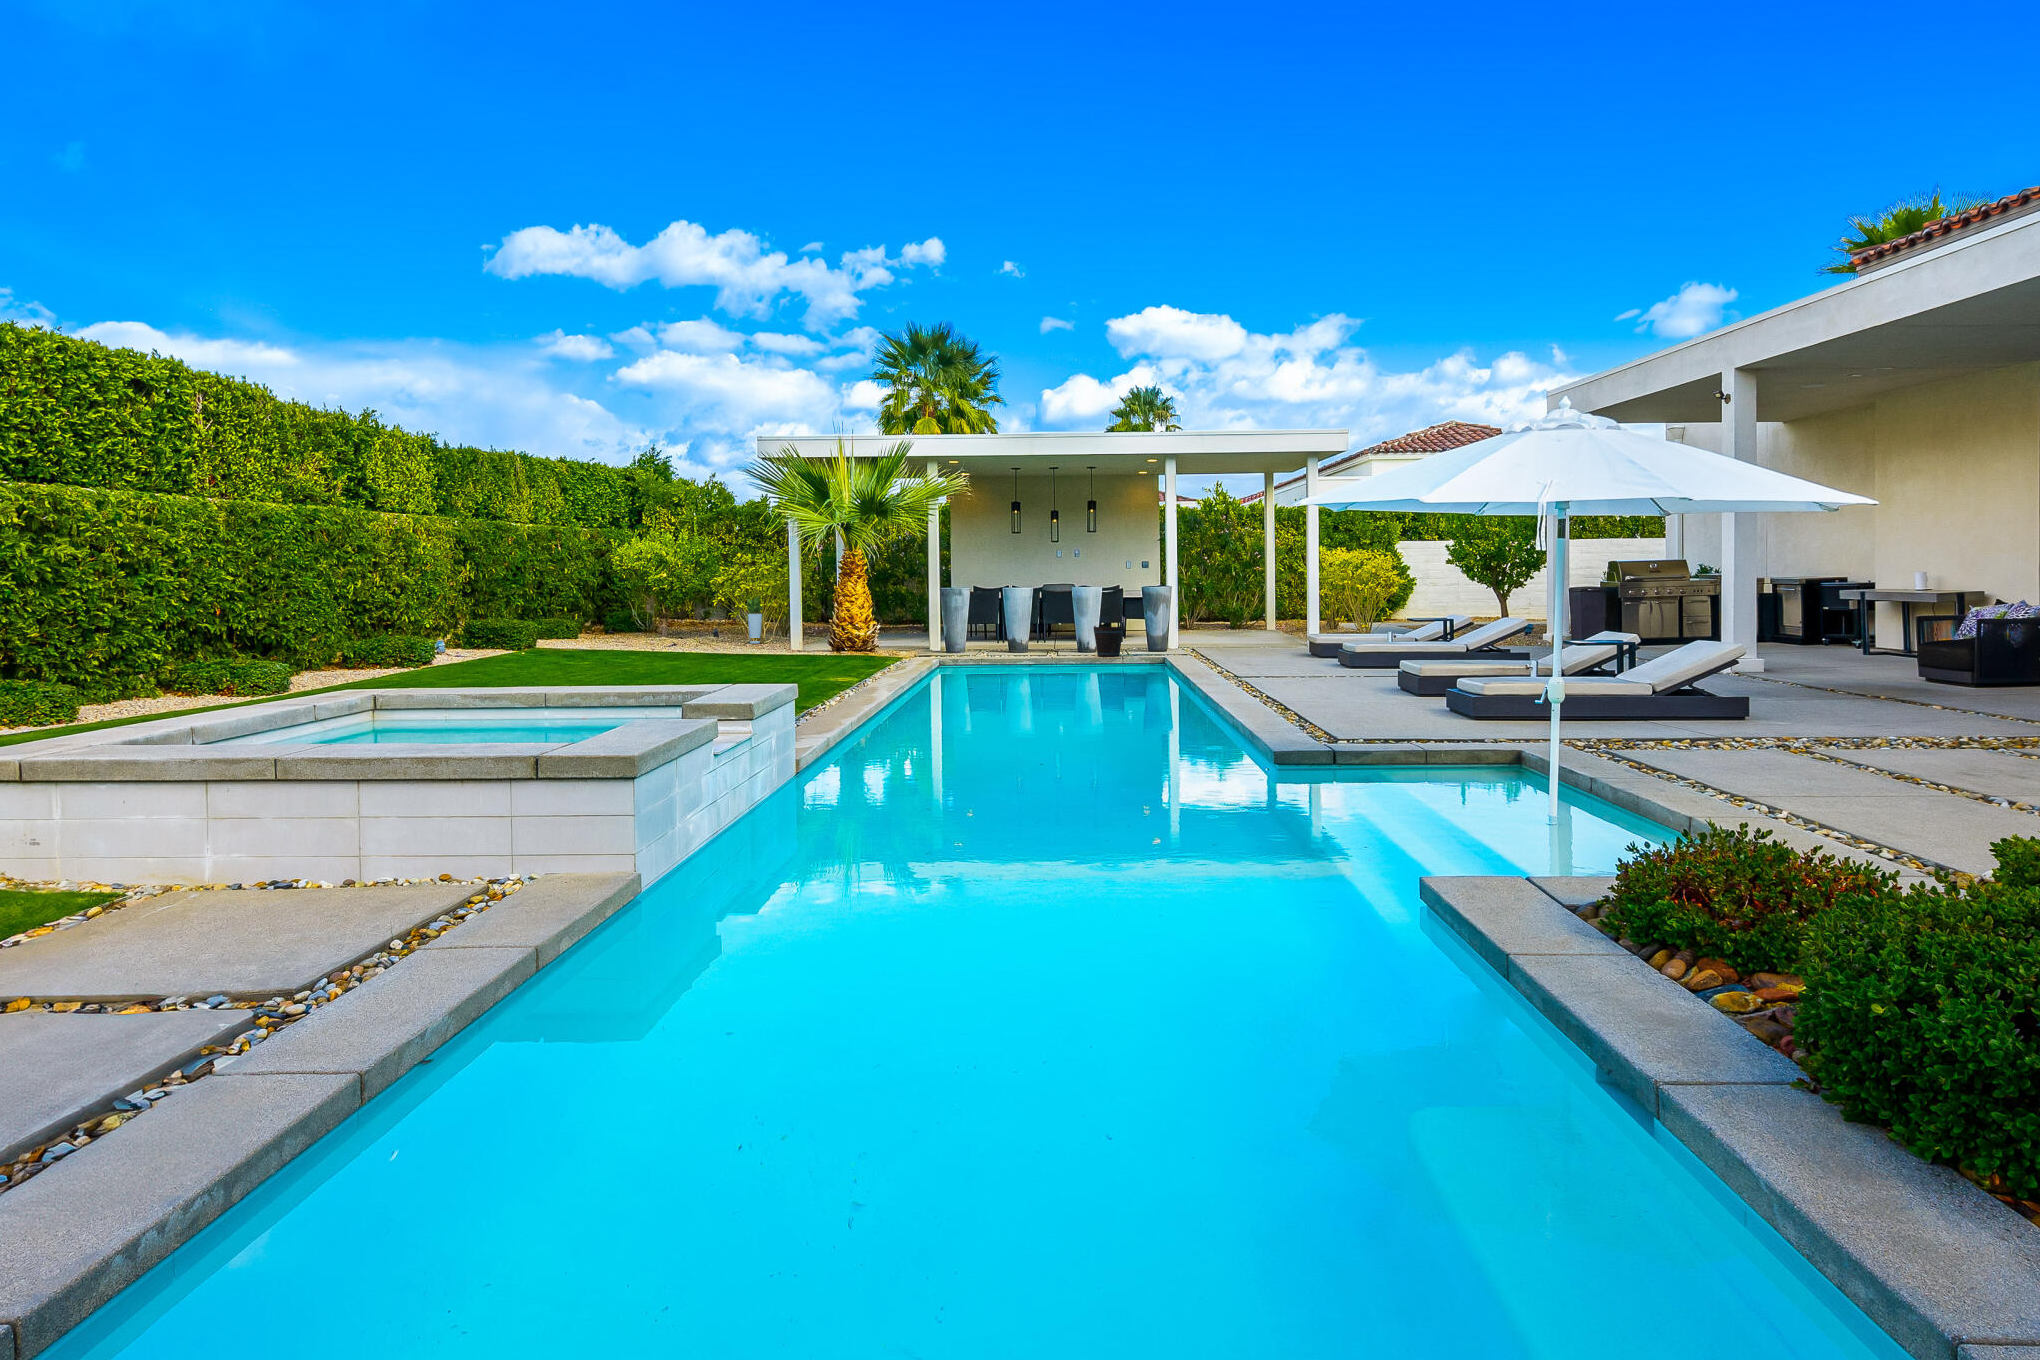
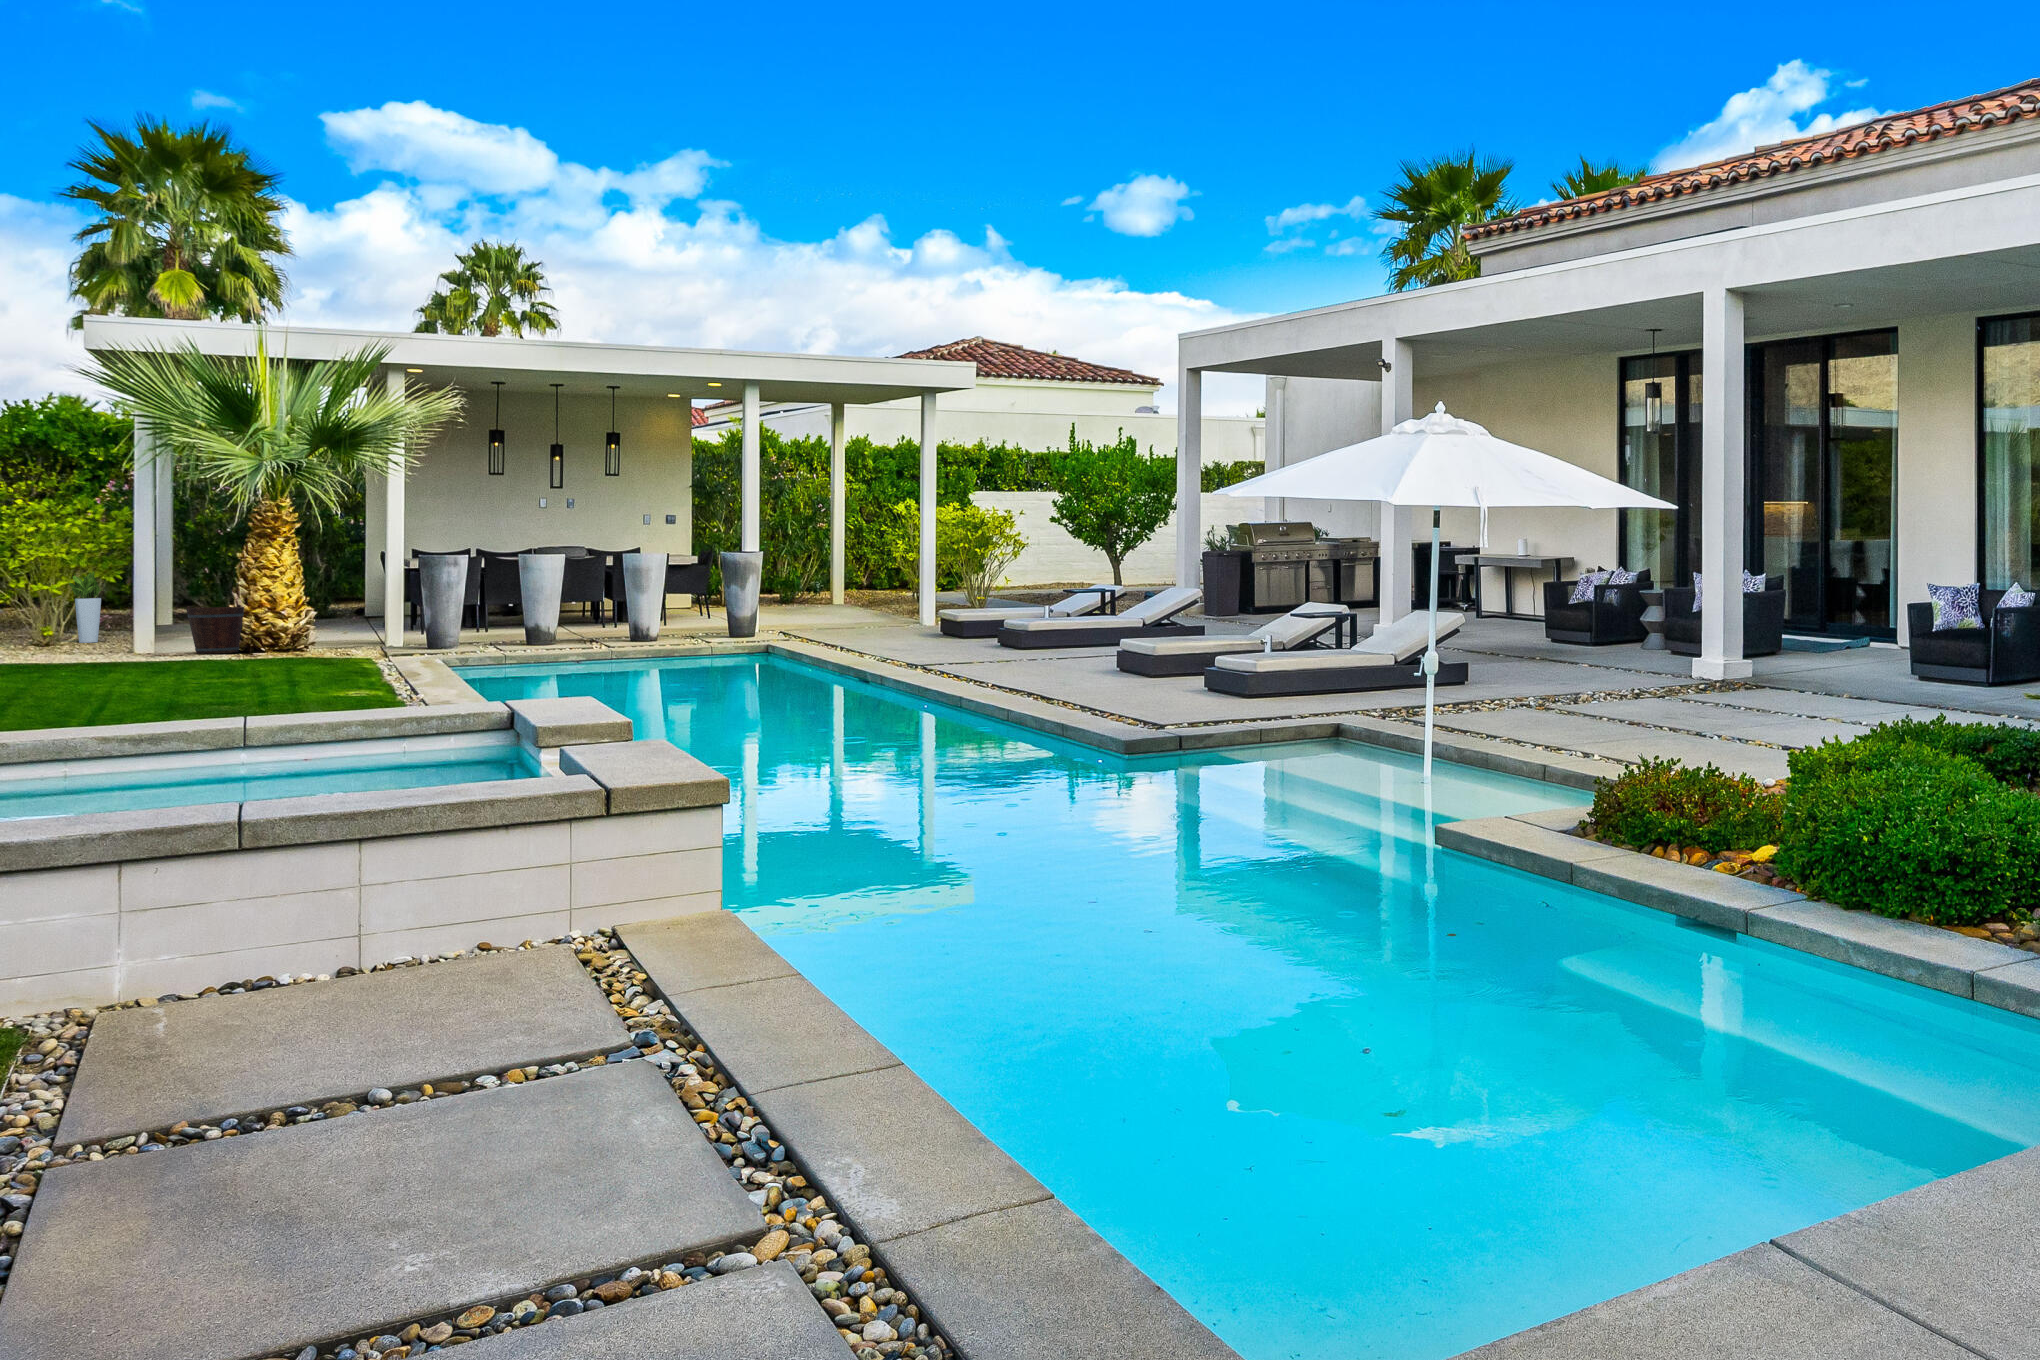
bucket: present [1094,626,1123,657] -> present [186,605,244,654]

